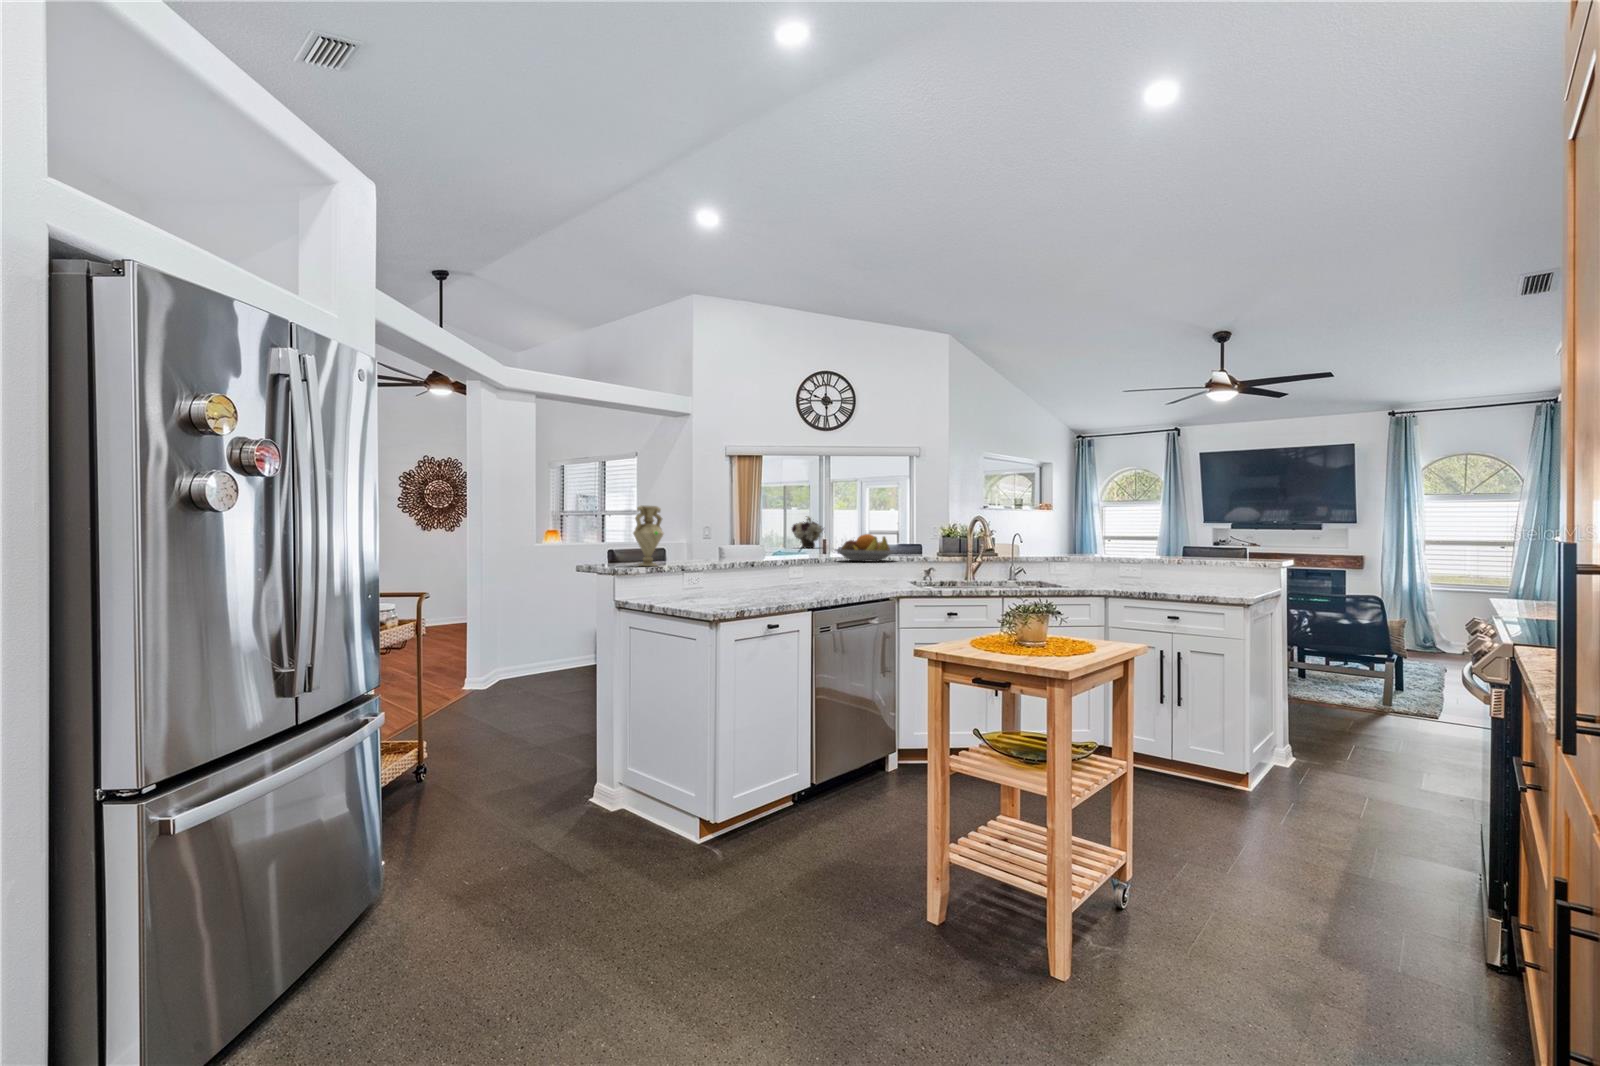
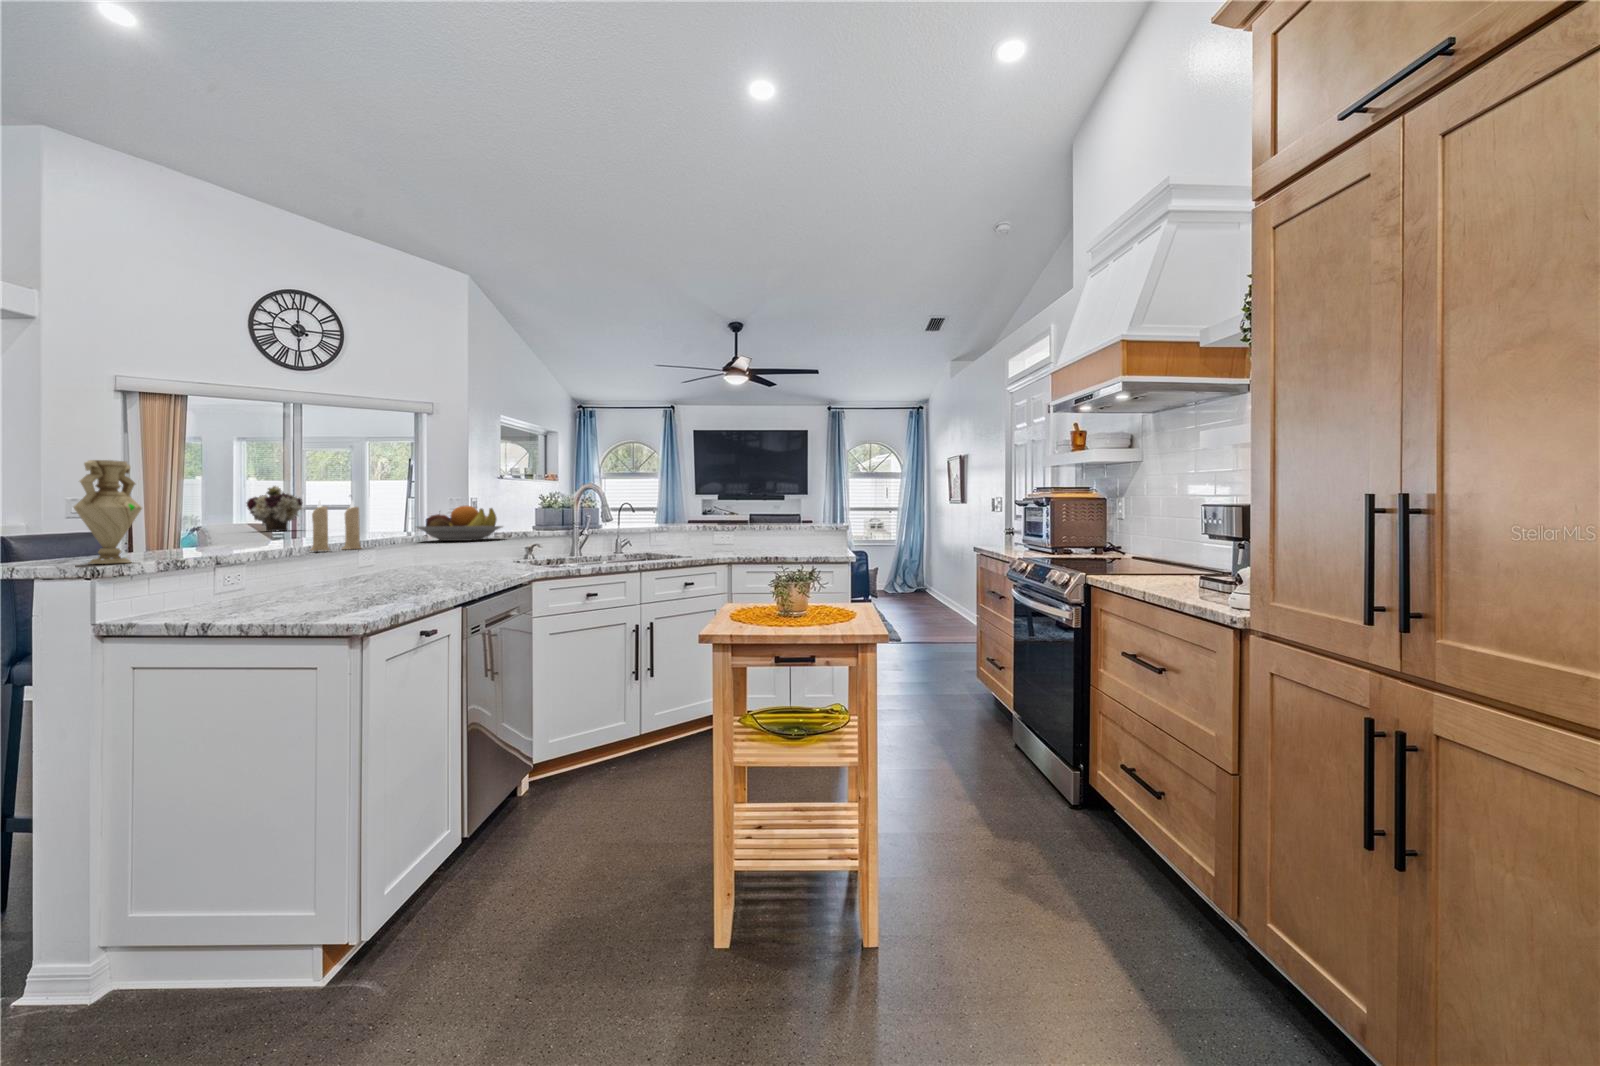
candle: none [750,528,785,564] -> present [310,500,361,551]

